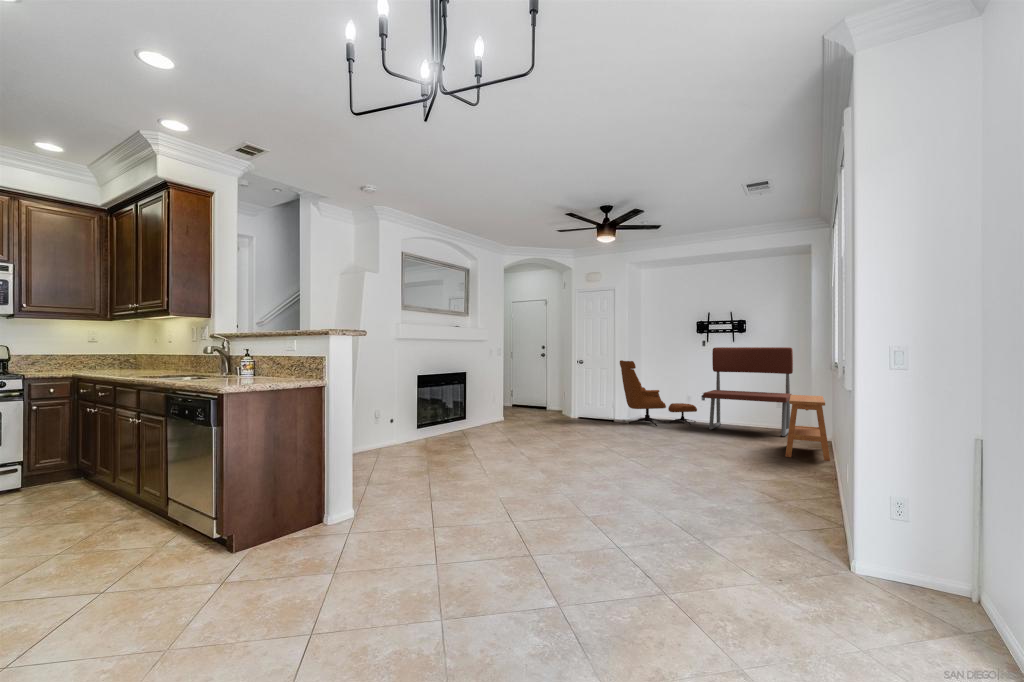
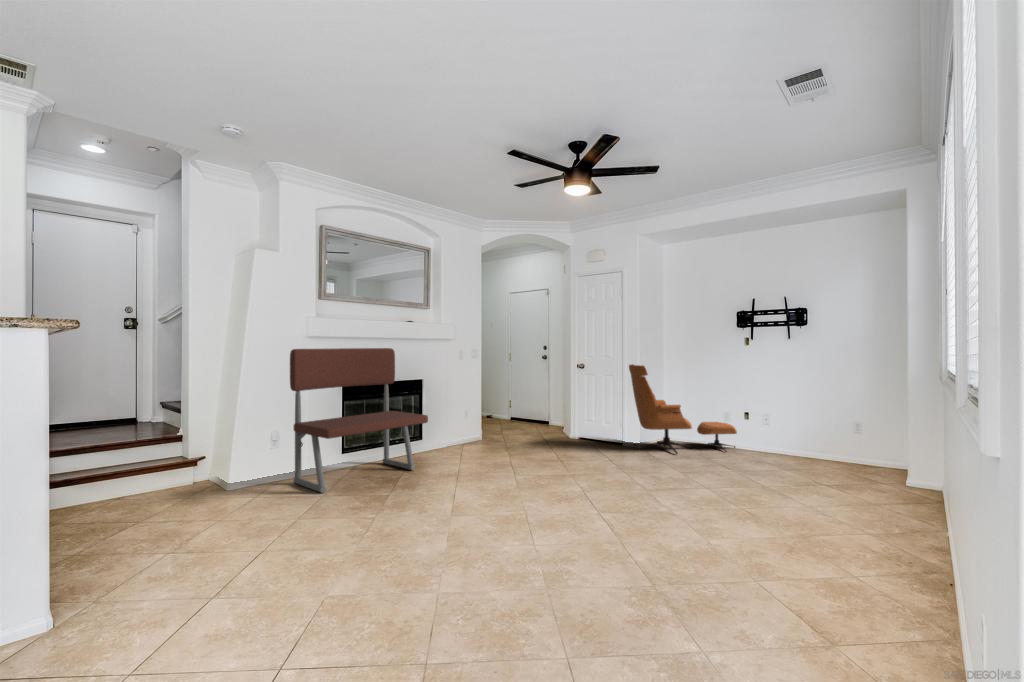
bench: present [703,347,793,436] -> present [290,348,428,493]
side table: present [786,395,830,461] -> none [861,419,941,536]

